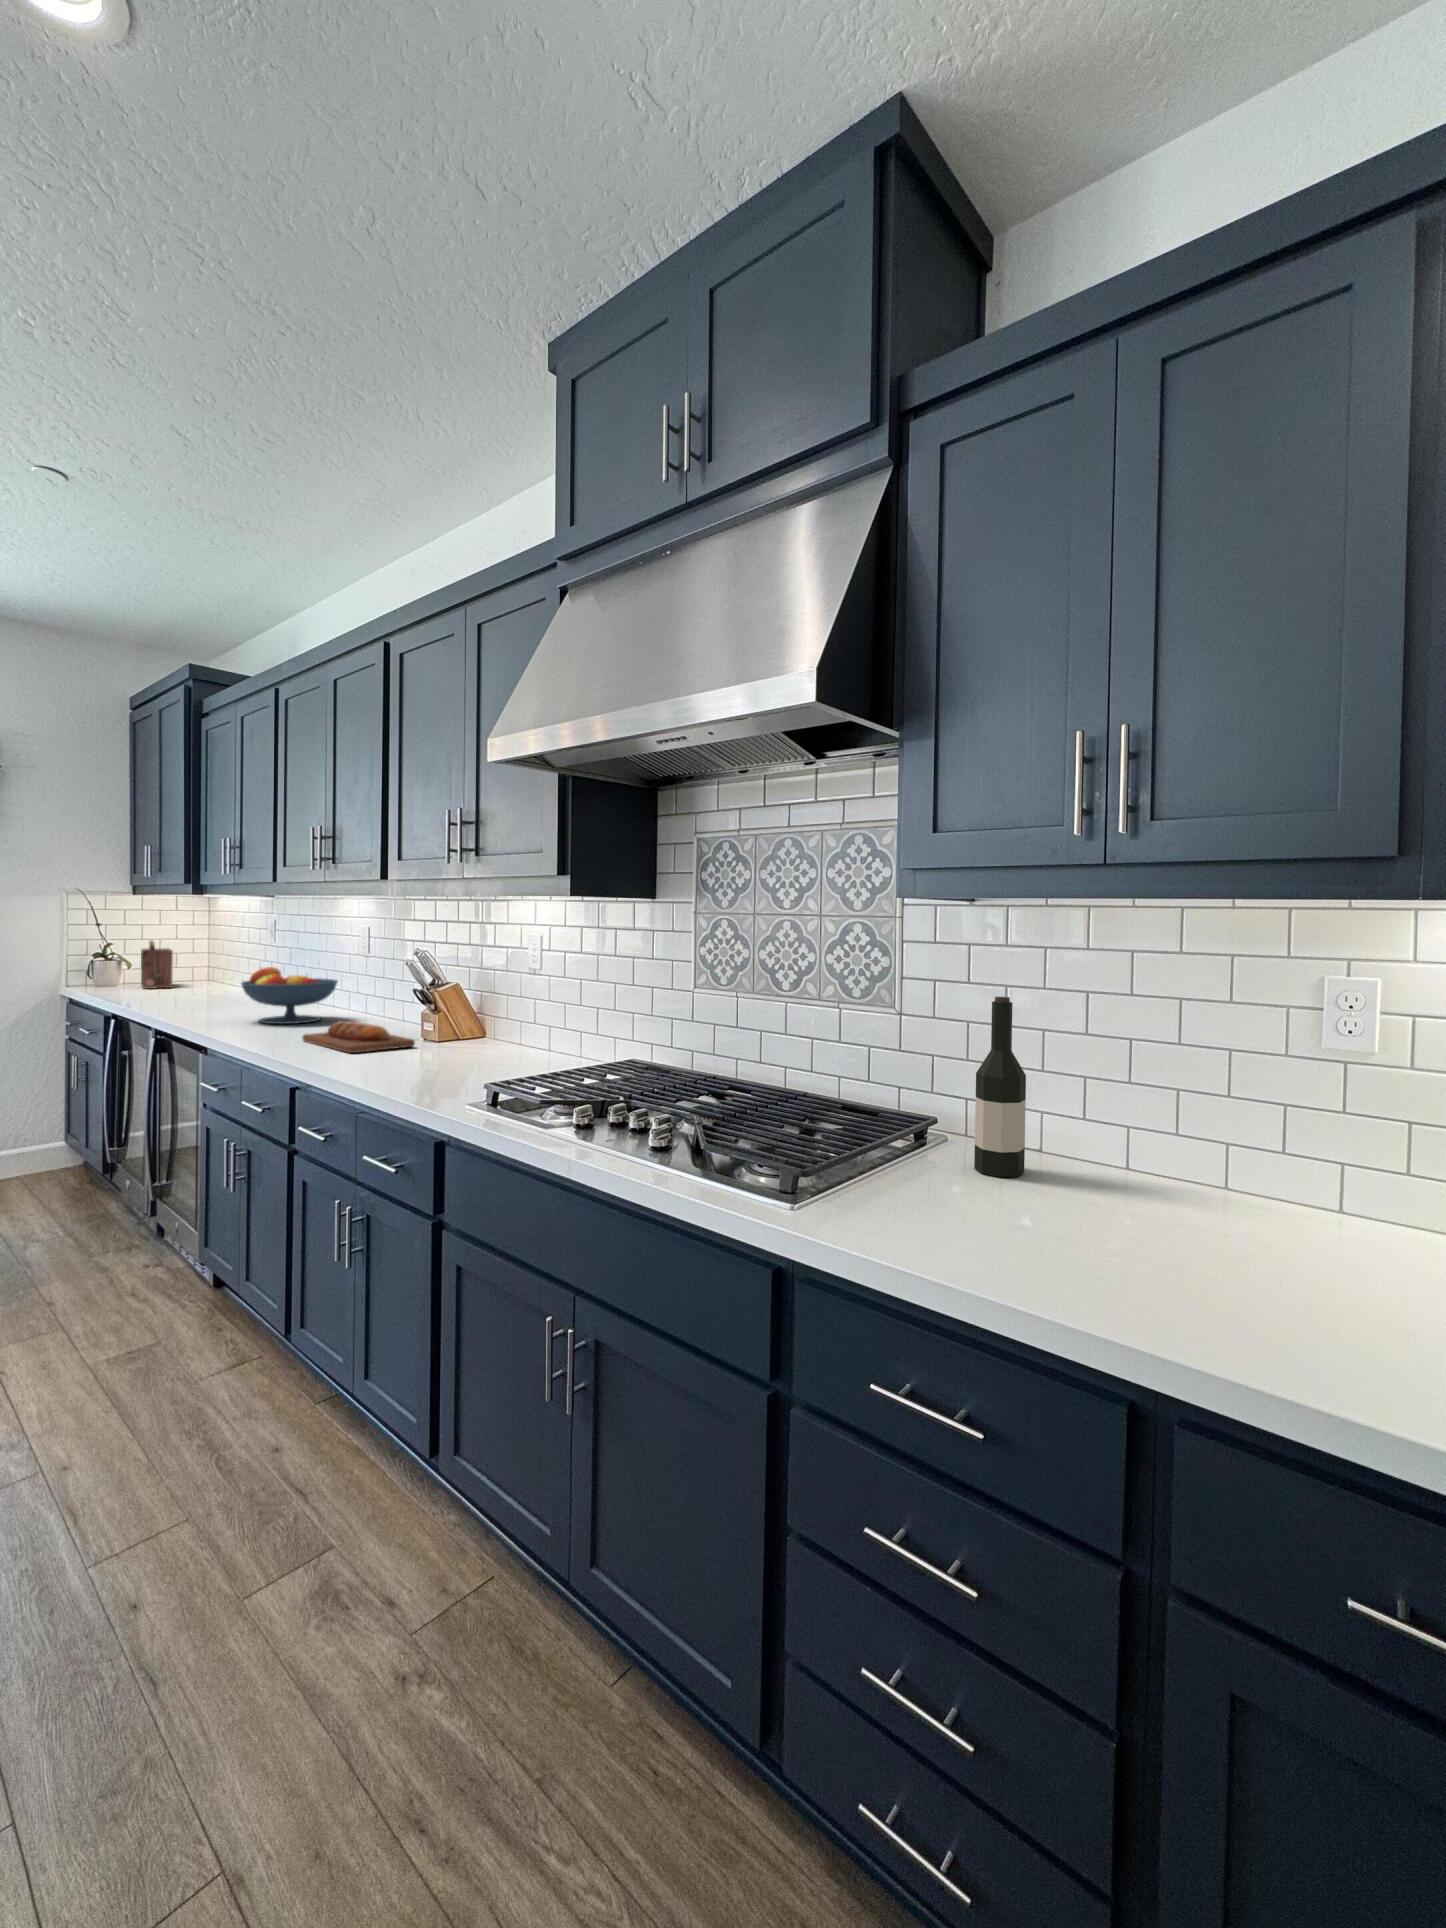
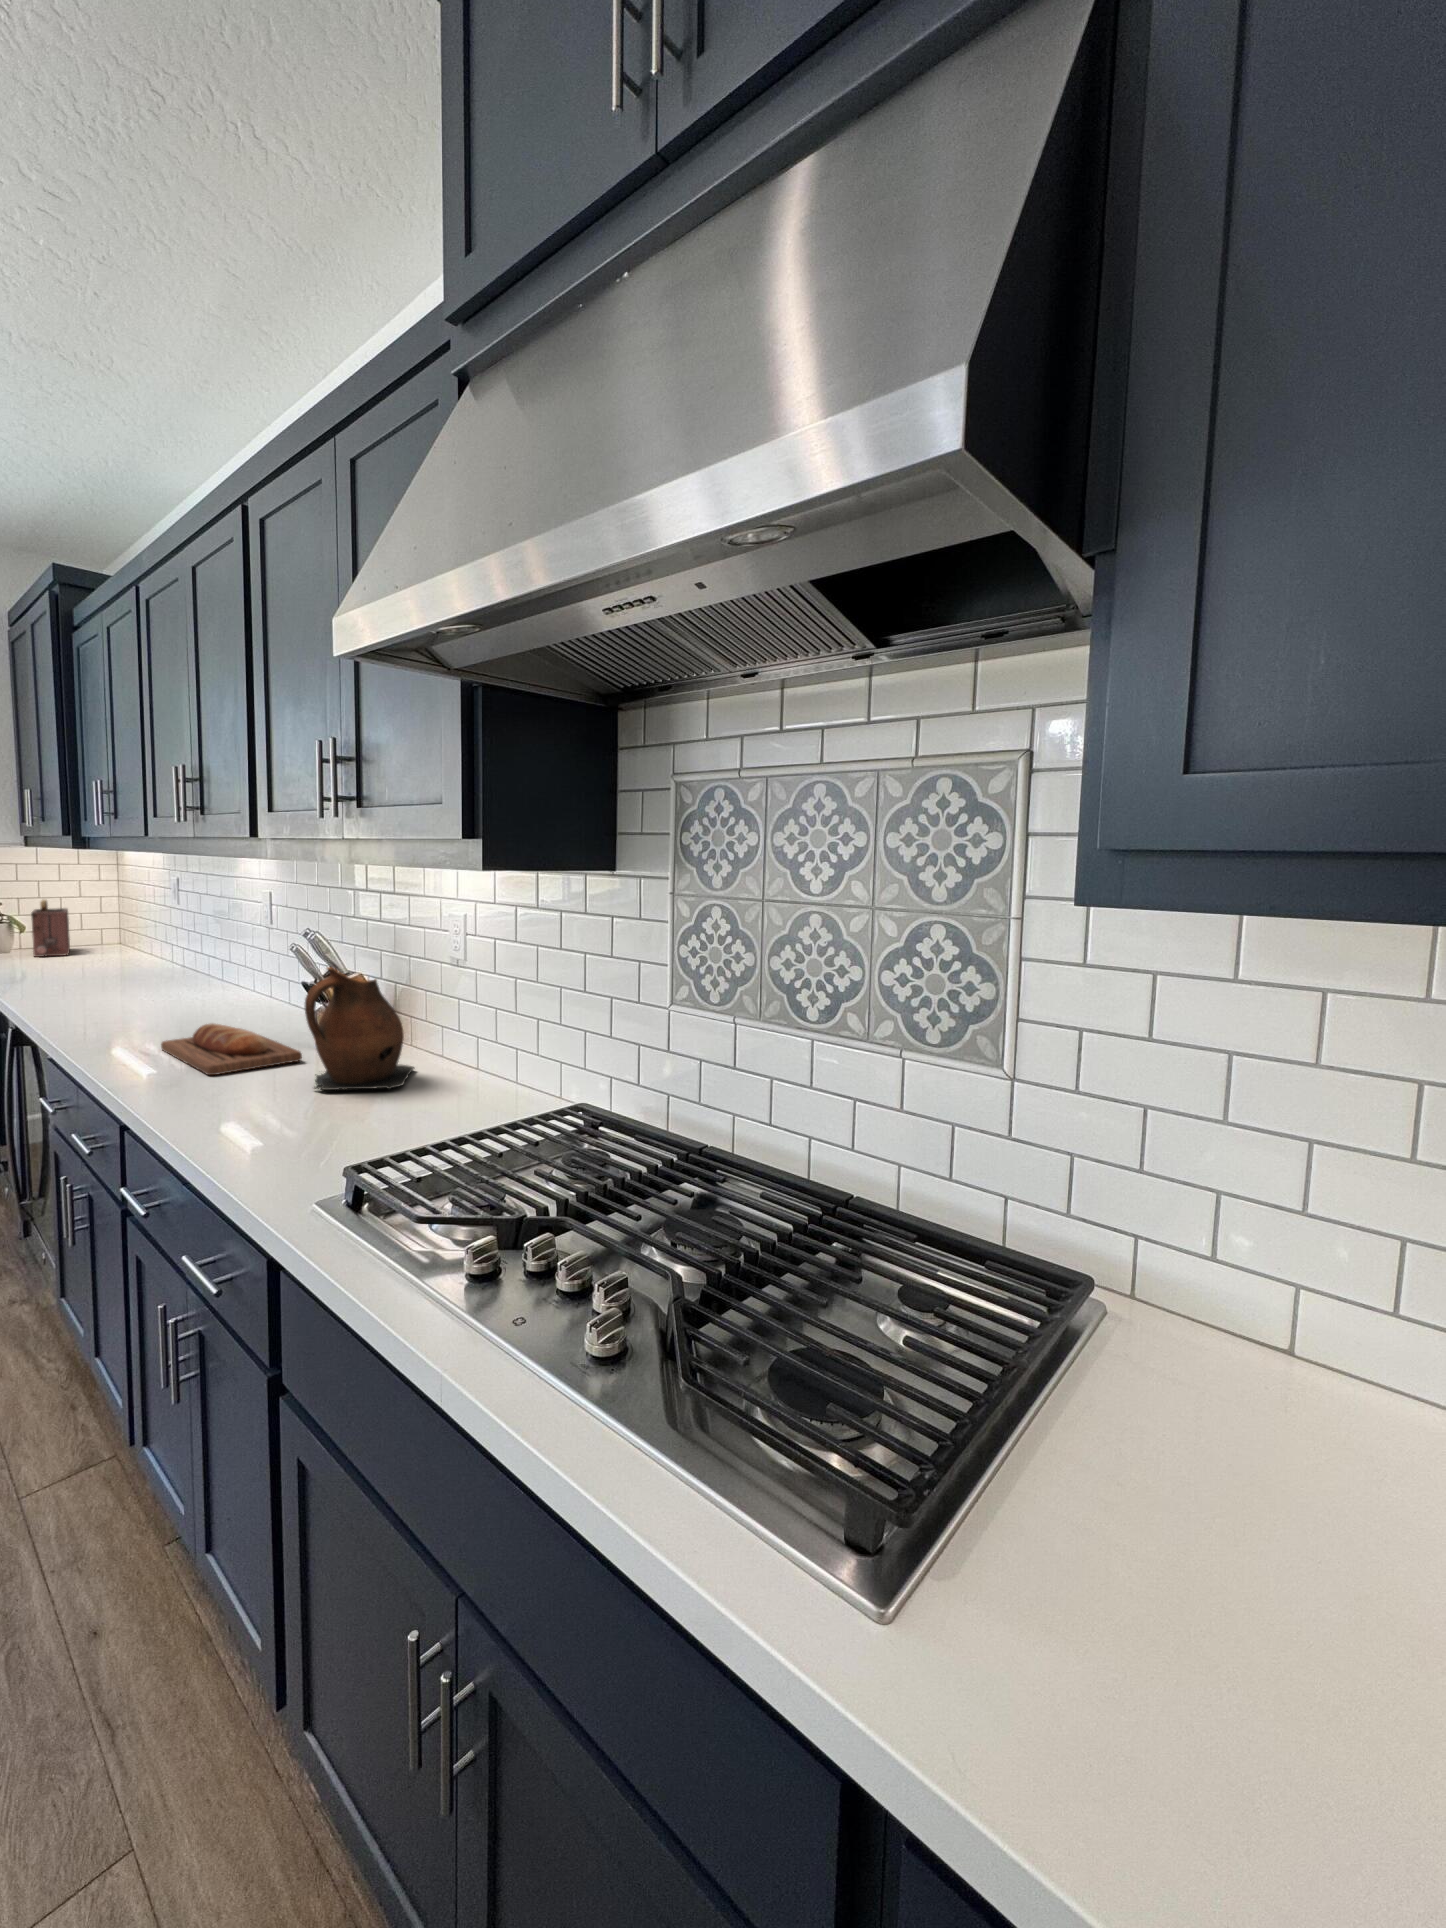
fruit bowl: present [241,967,338,1024] -> none [102,943,229,1017]
ceramic pitcher: none [428,971,502,1061] -> present [305,967,414,1090]
wine bottle: present [974,997,1026,1177] -> none [1195,1096,1312,1451]

